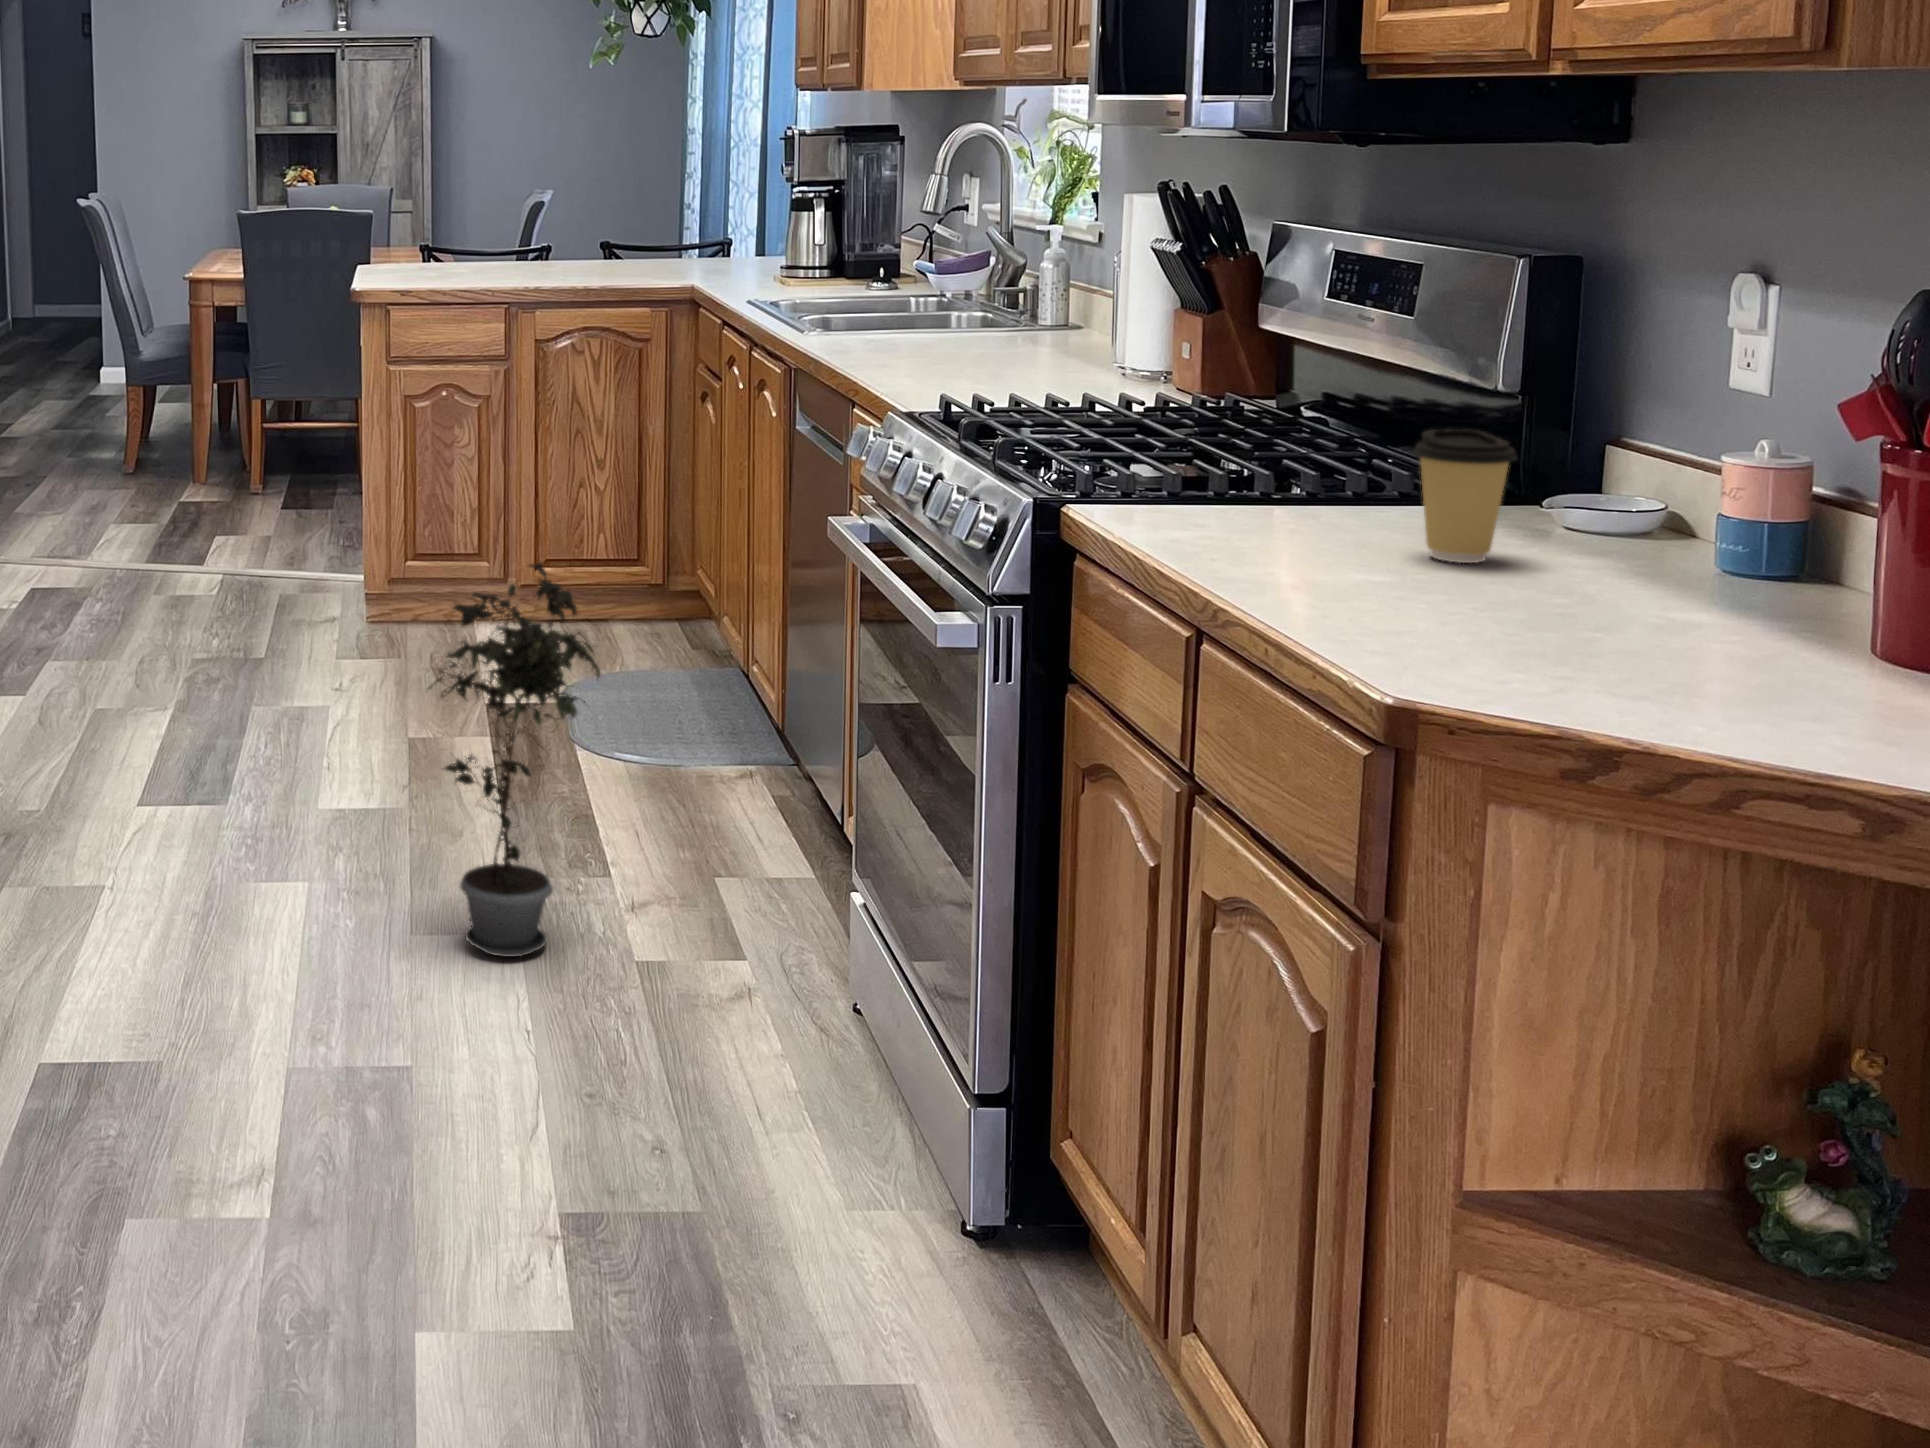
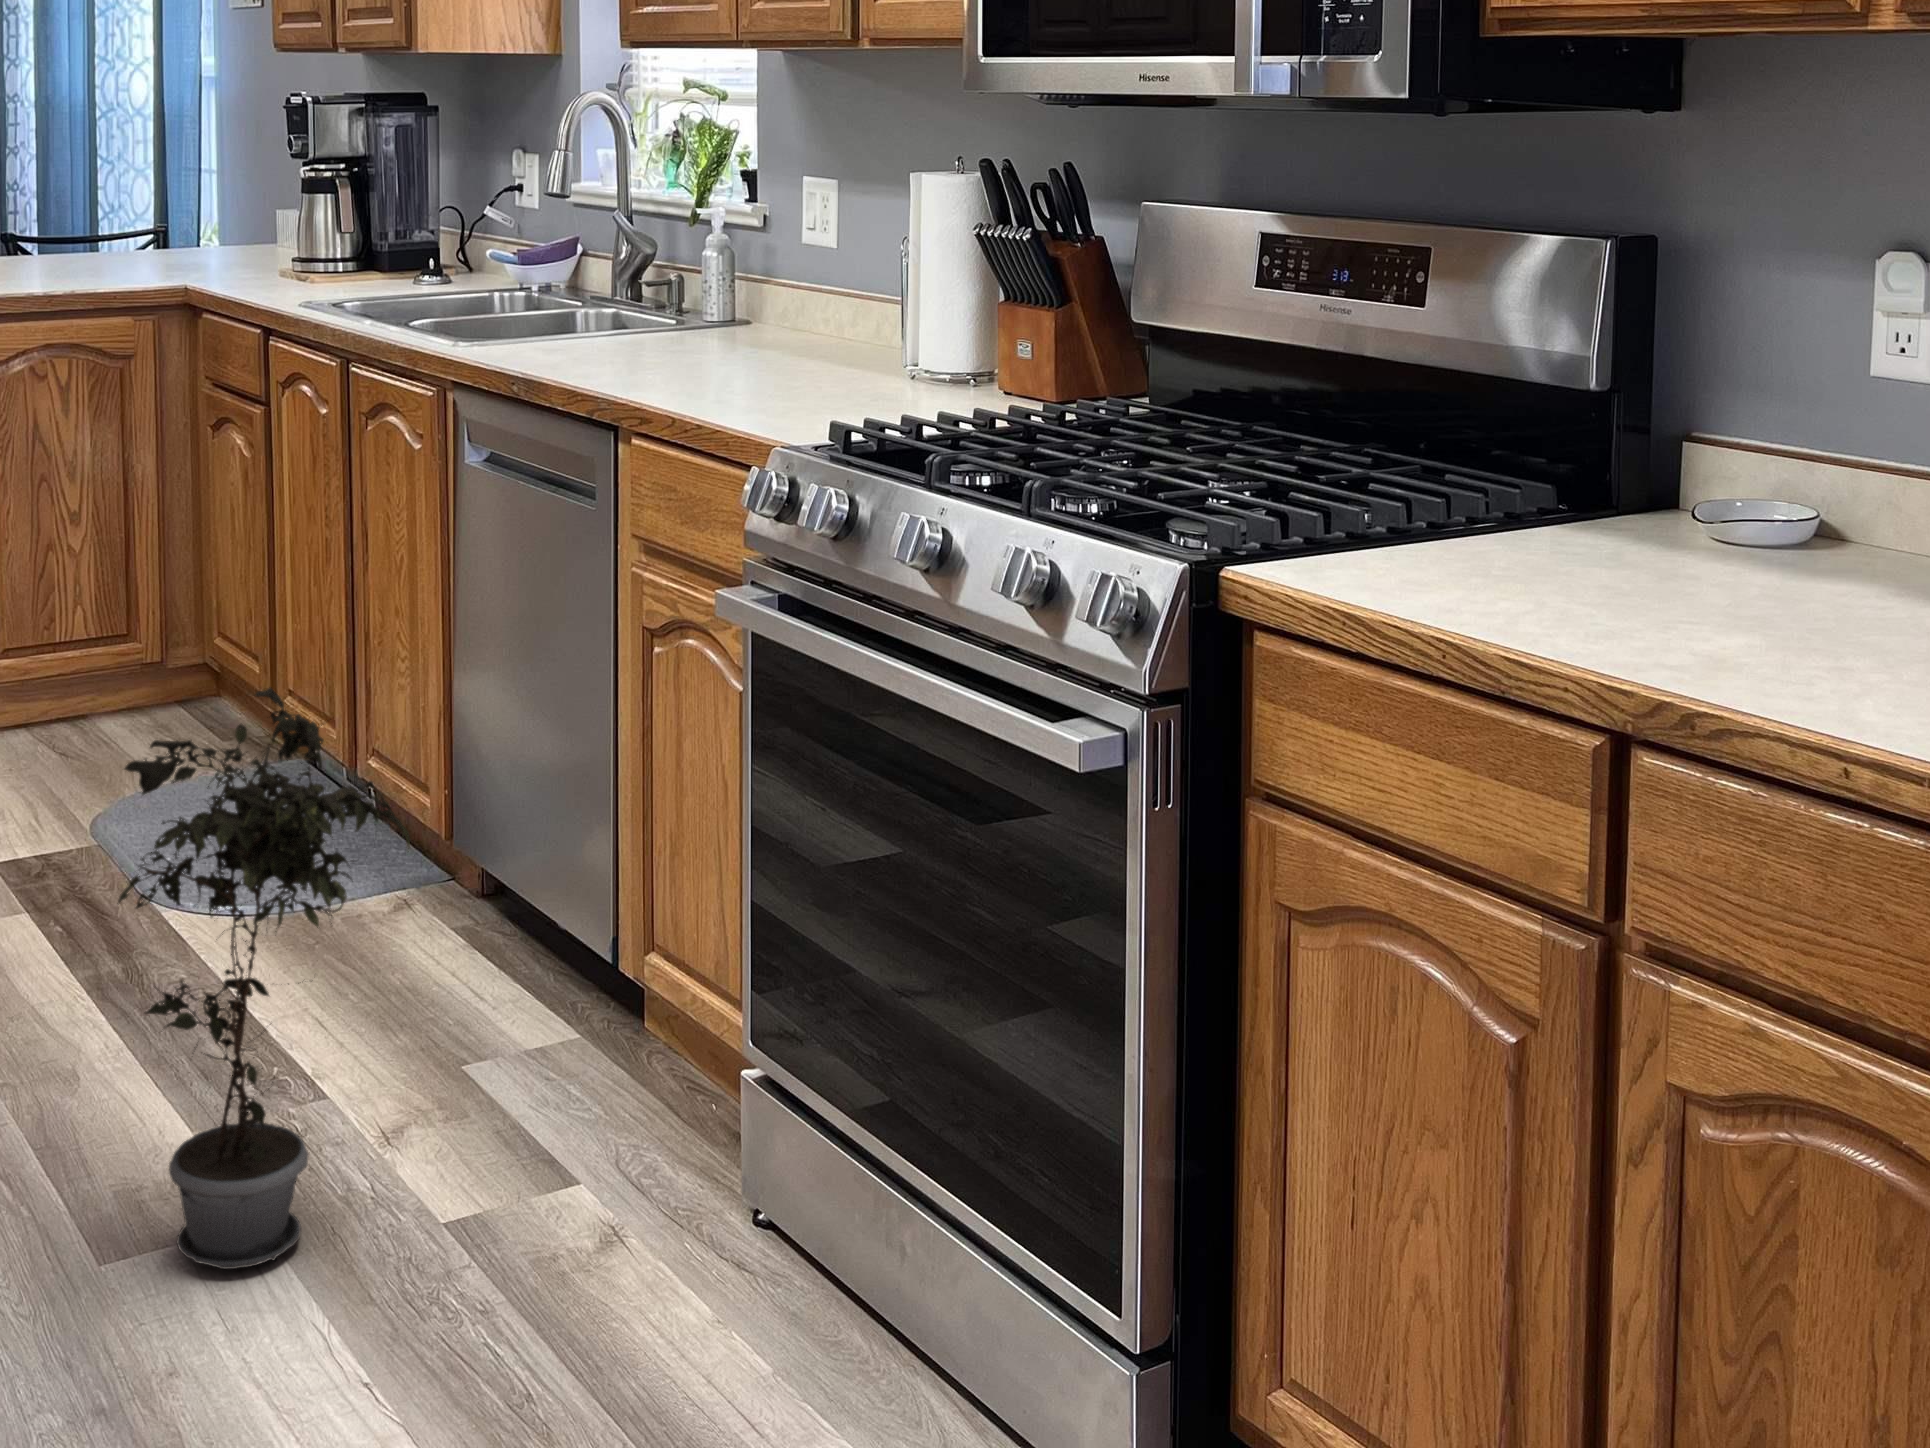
coffee cup: present [1413,429,1517,563] -> none [1624,432,1738,587]

